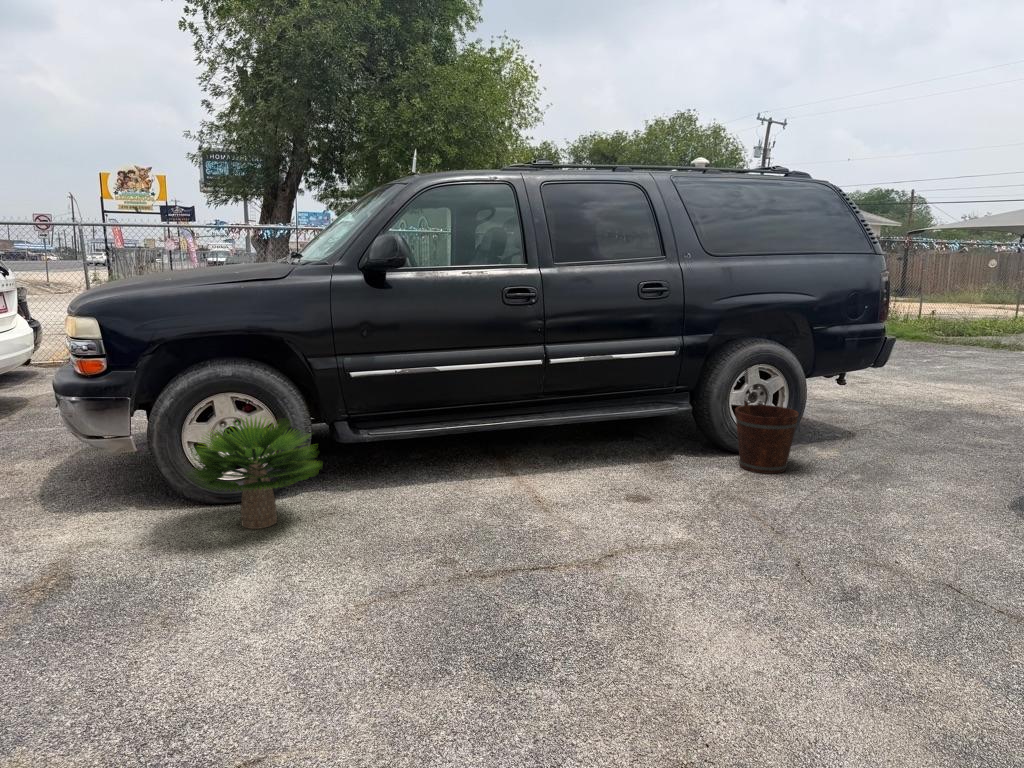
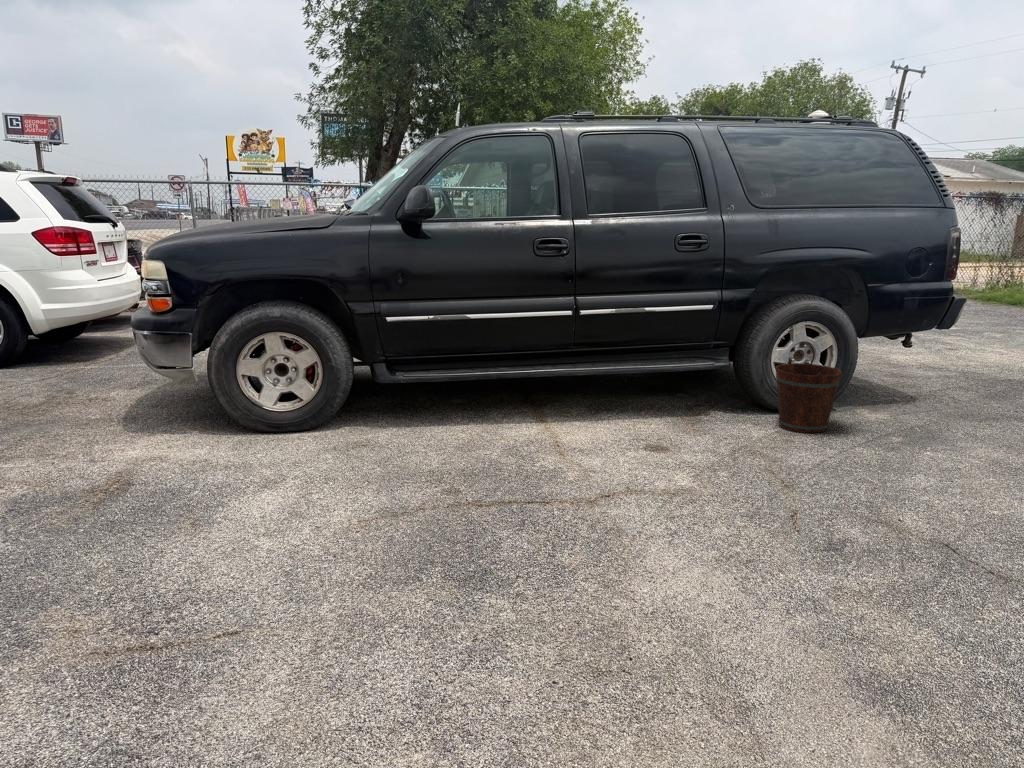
potted plant: present [192,417,319,529] -> none [229,352,357,456]

